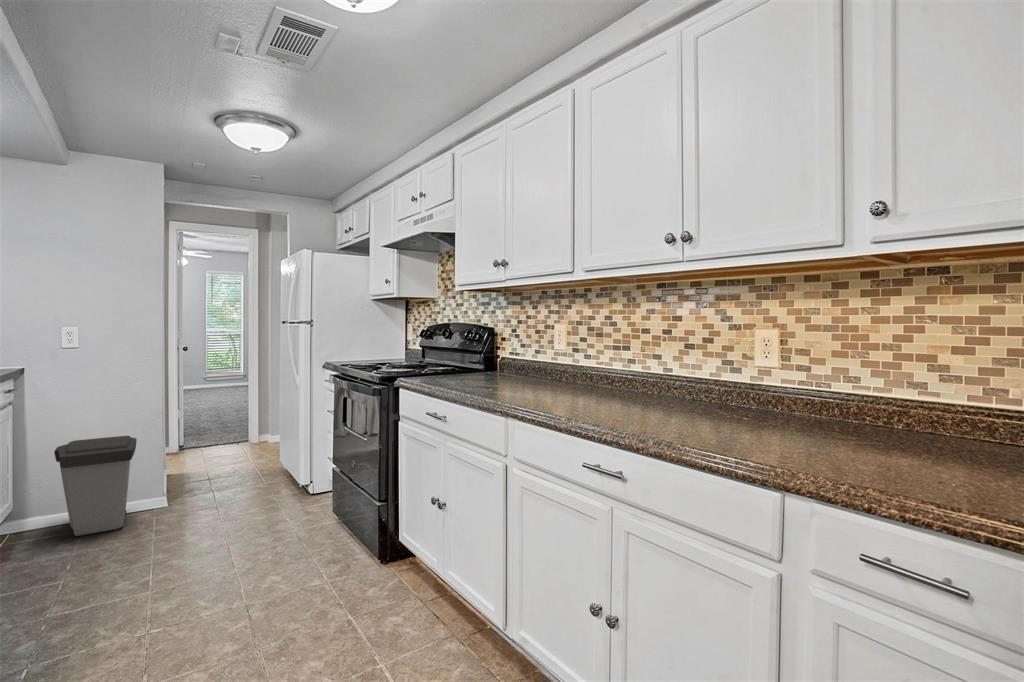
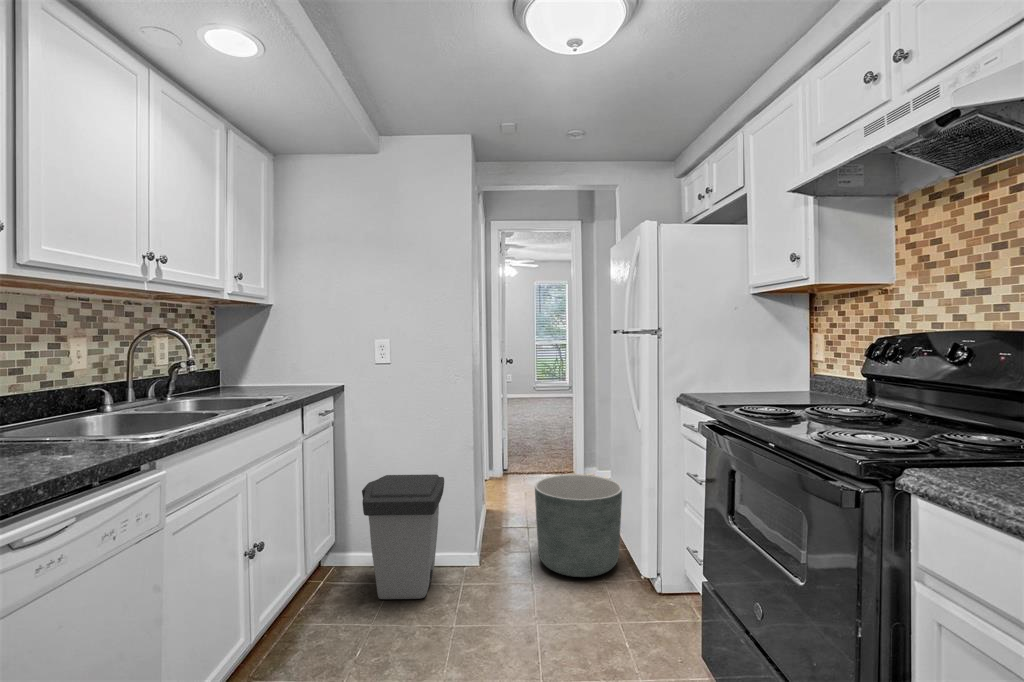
planter: none [218,428,288,496] -> present [535,474,622,577]

